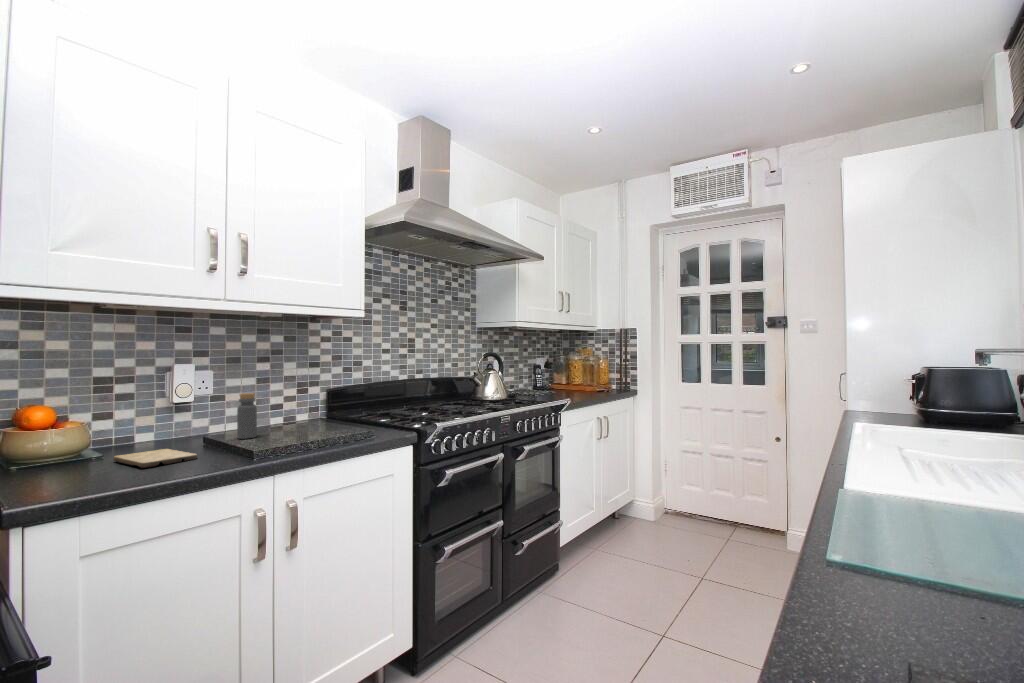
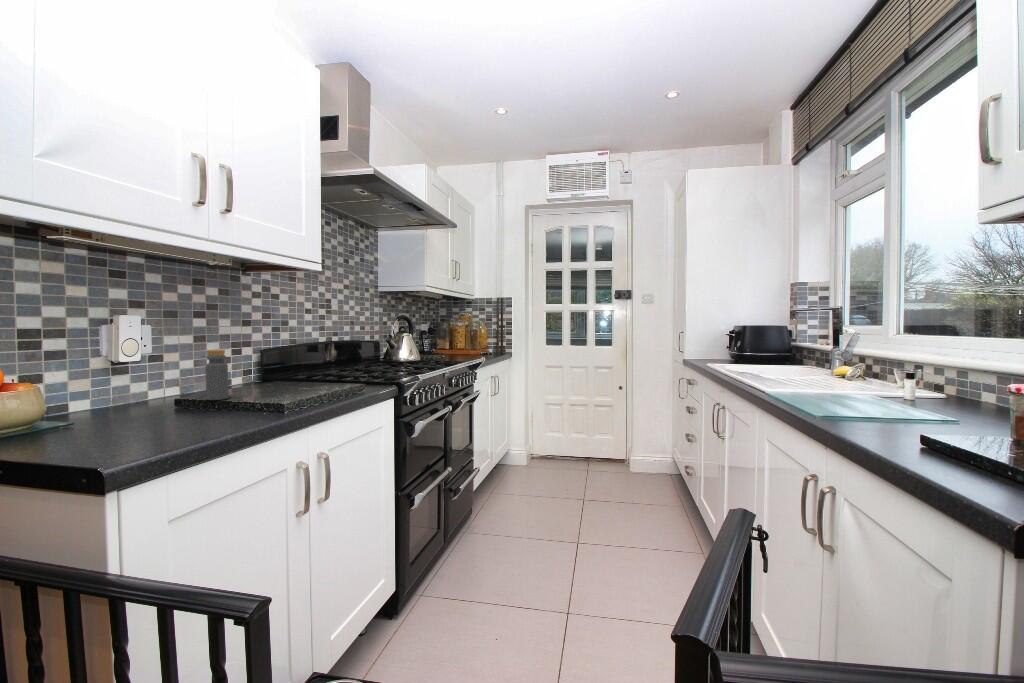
cutting board: present [113,449,197,468] -> none [100,411,214,428]

